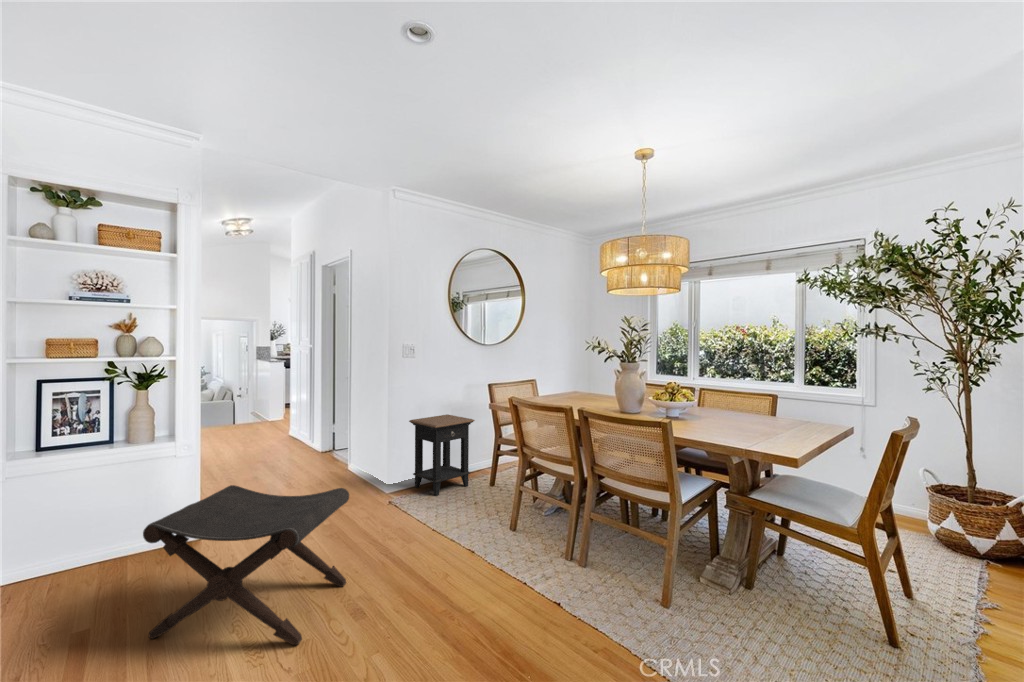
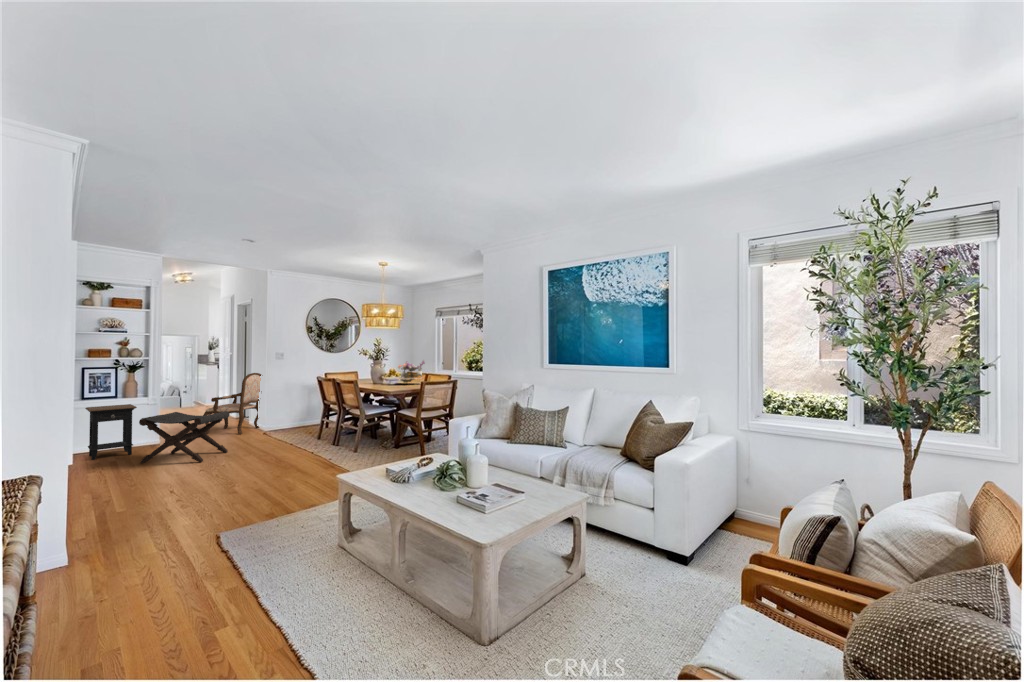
flower arrangement: none [699,371,781,426] -> present [397,360,425,383]
armchair: none [278,383,376,501] -> present [203,373,262,434]
side table: present [409,414,475,496] -> present [85,404,137,460]

